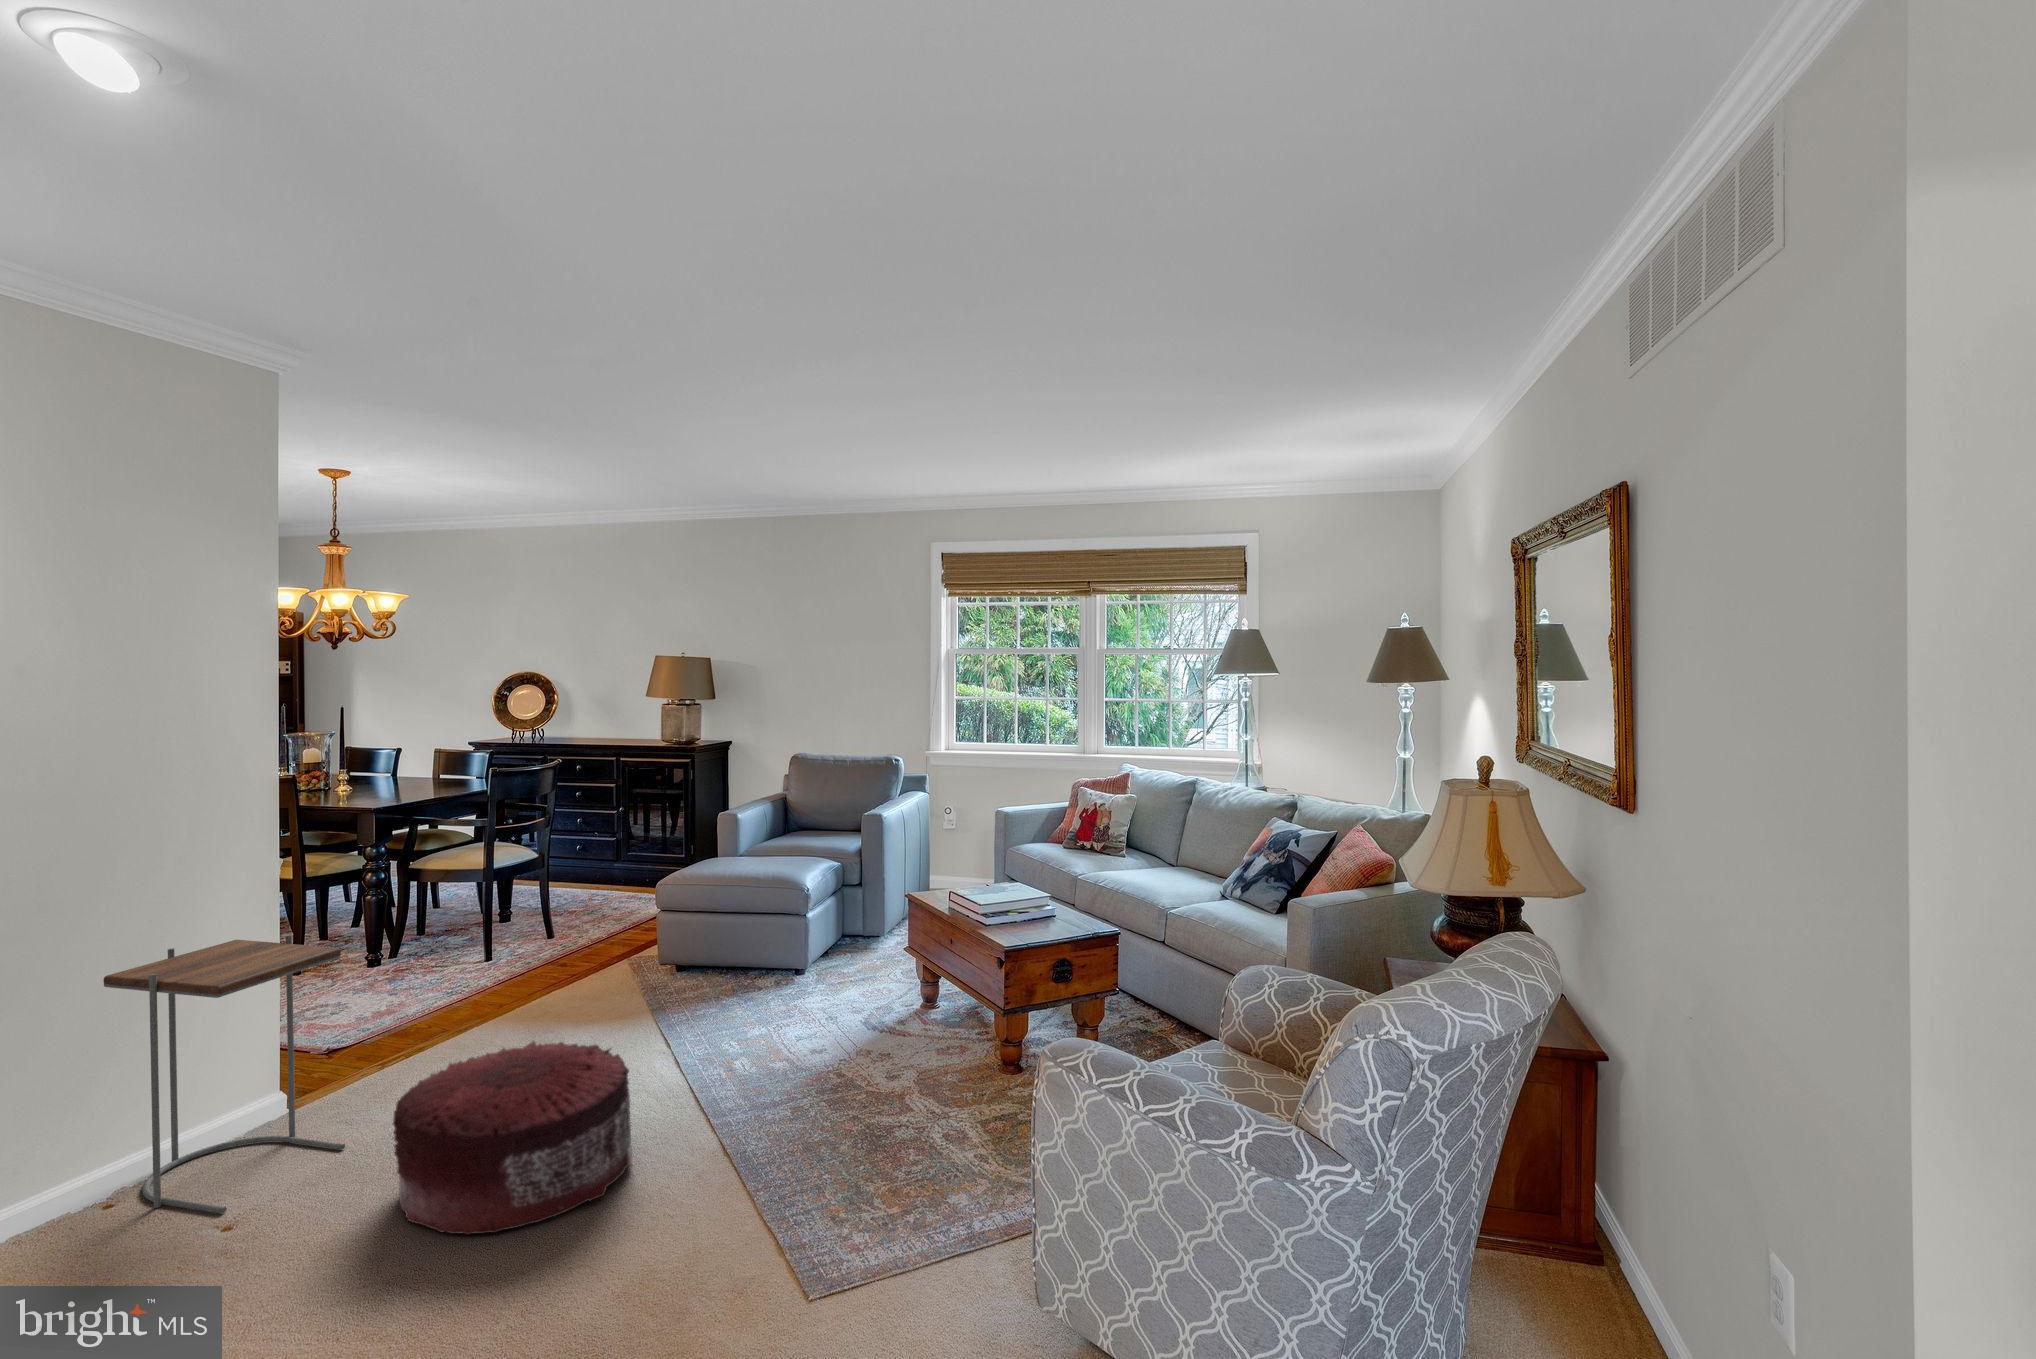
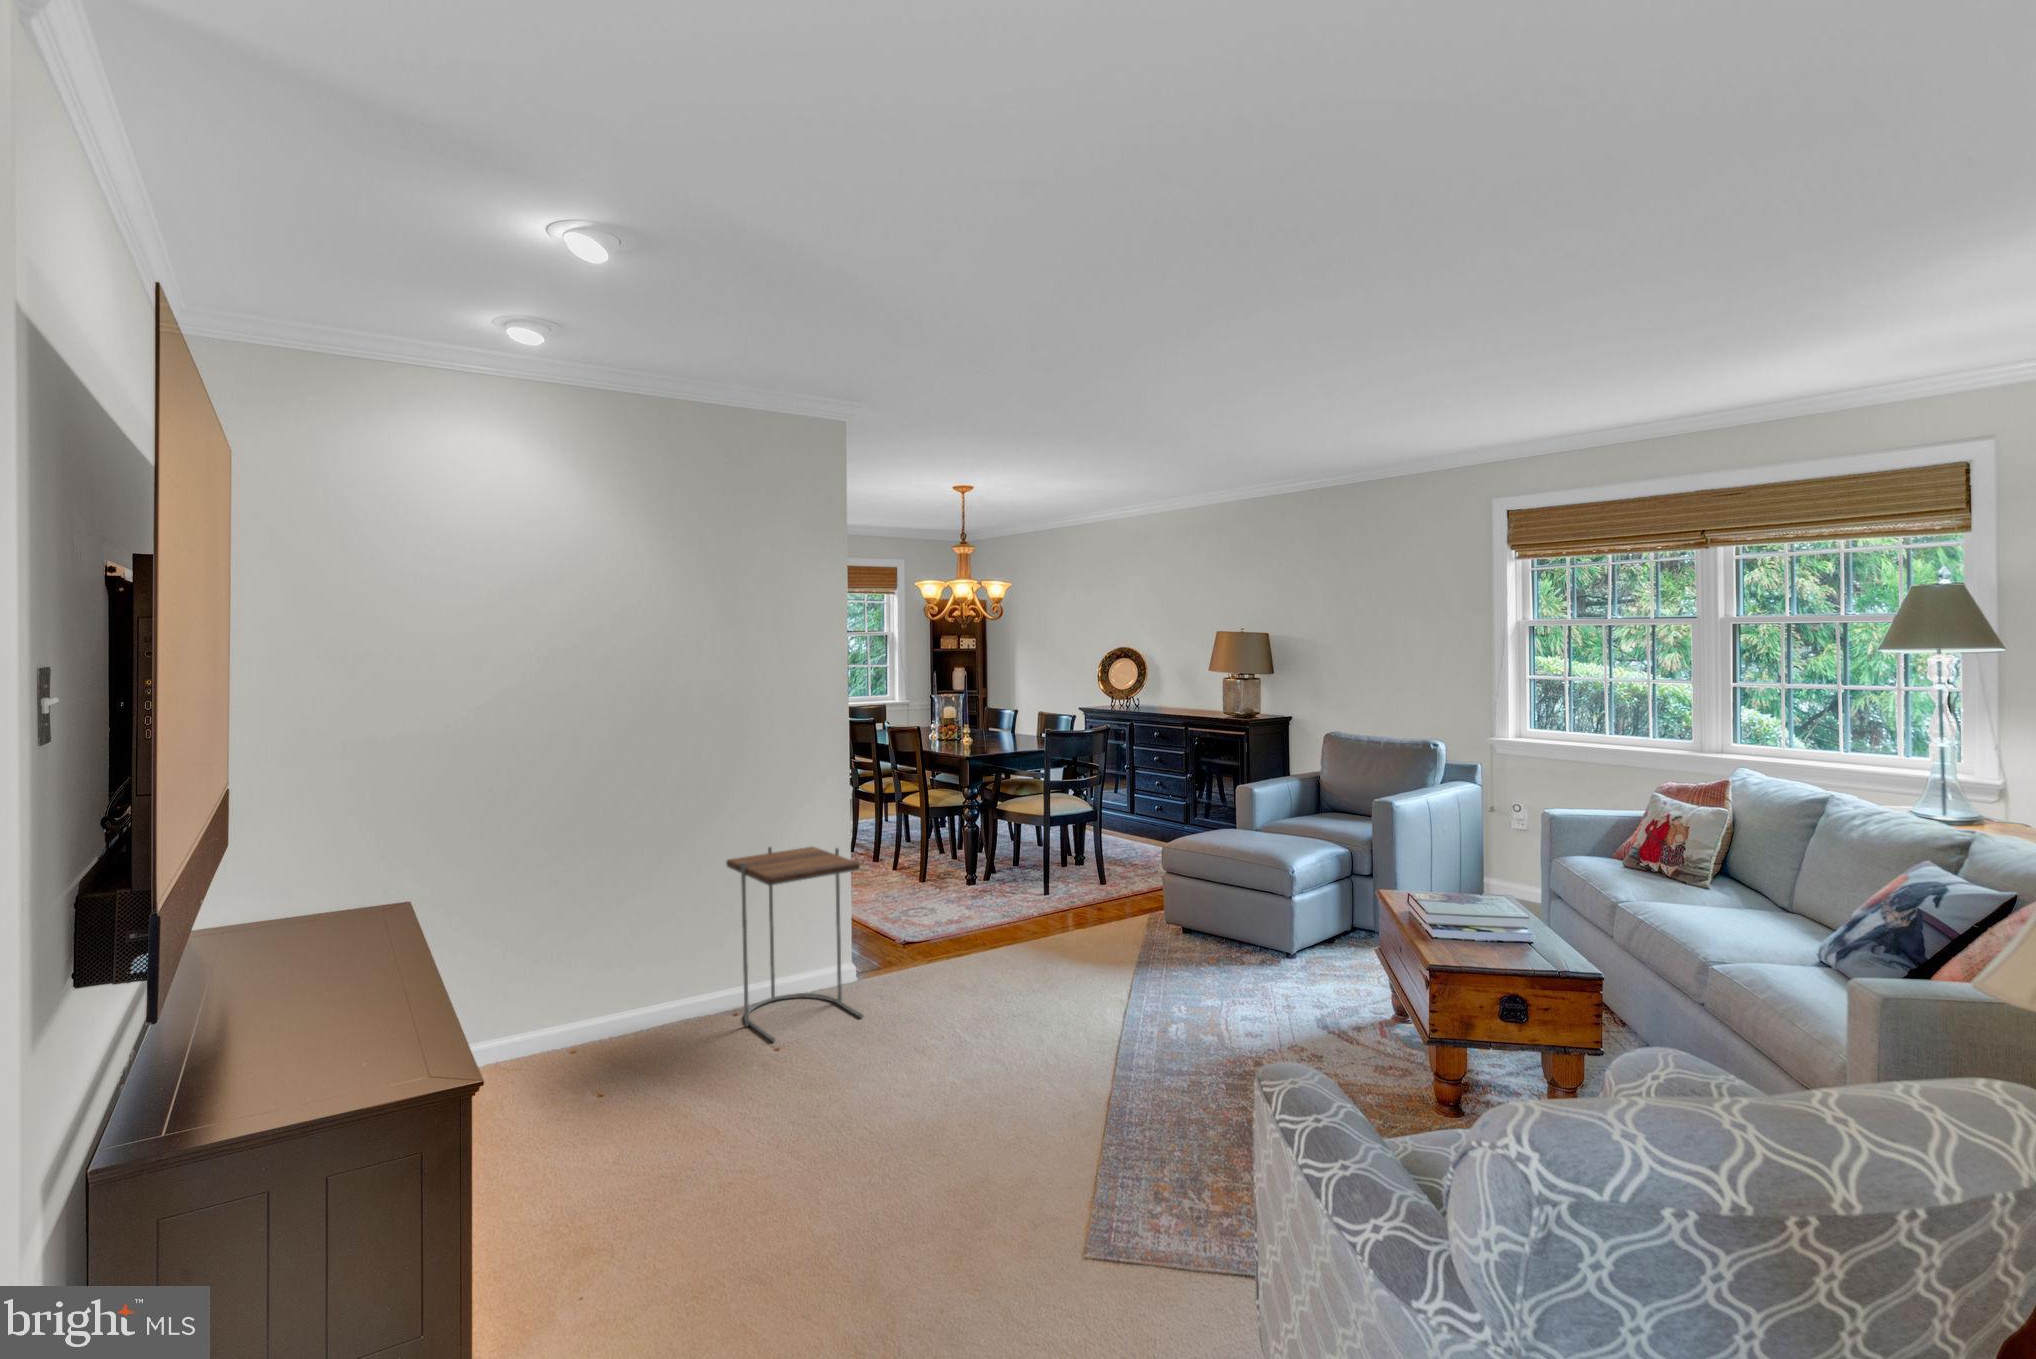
pouf: present [393,1041,632,1235] -> none [854,963,1041,1112]

